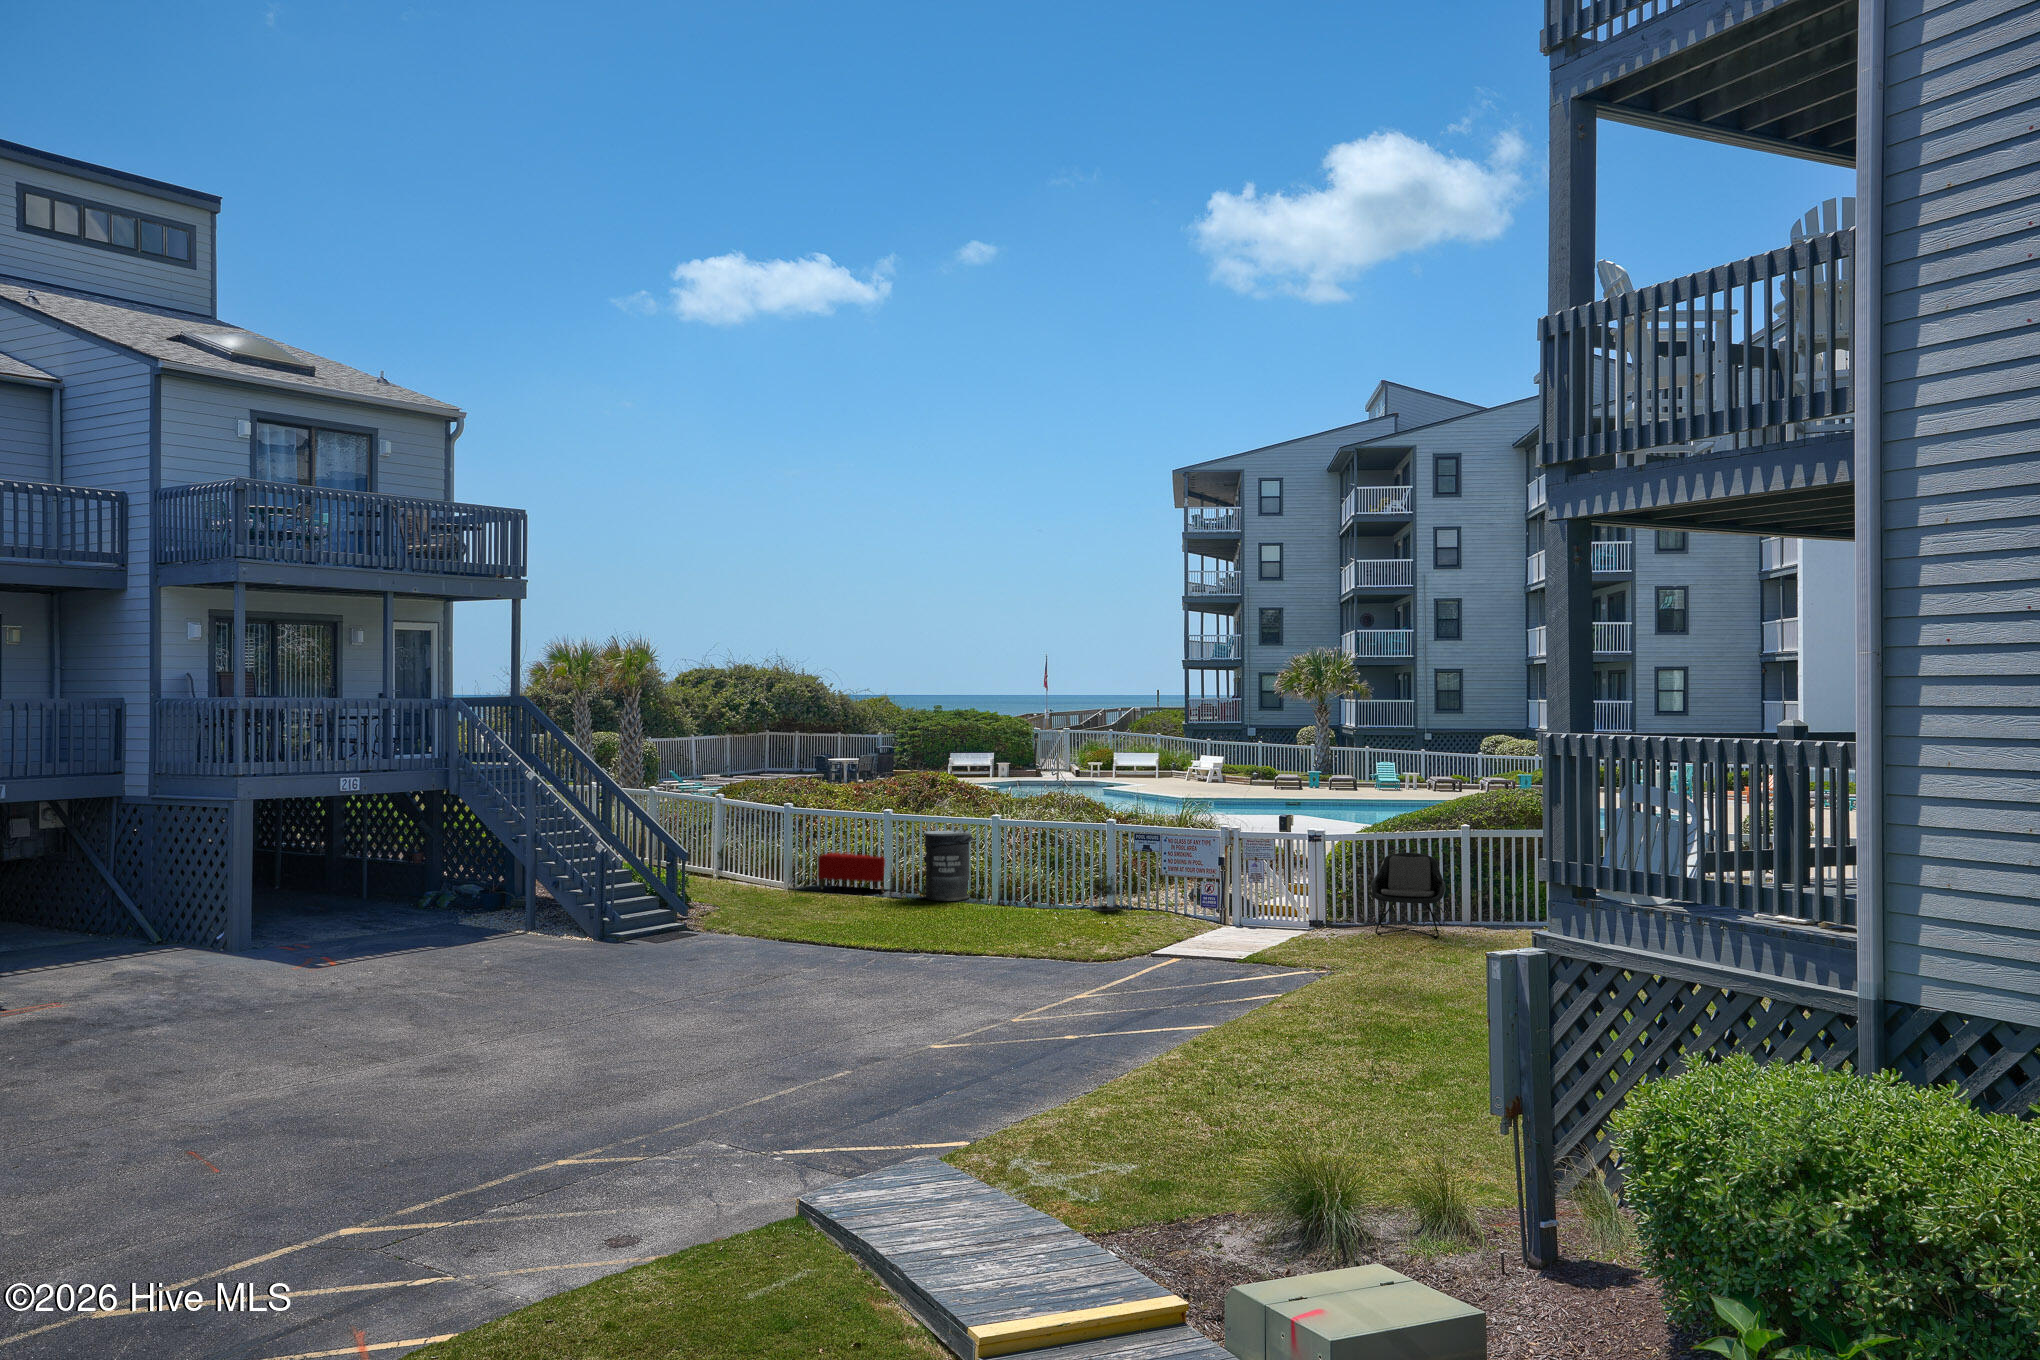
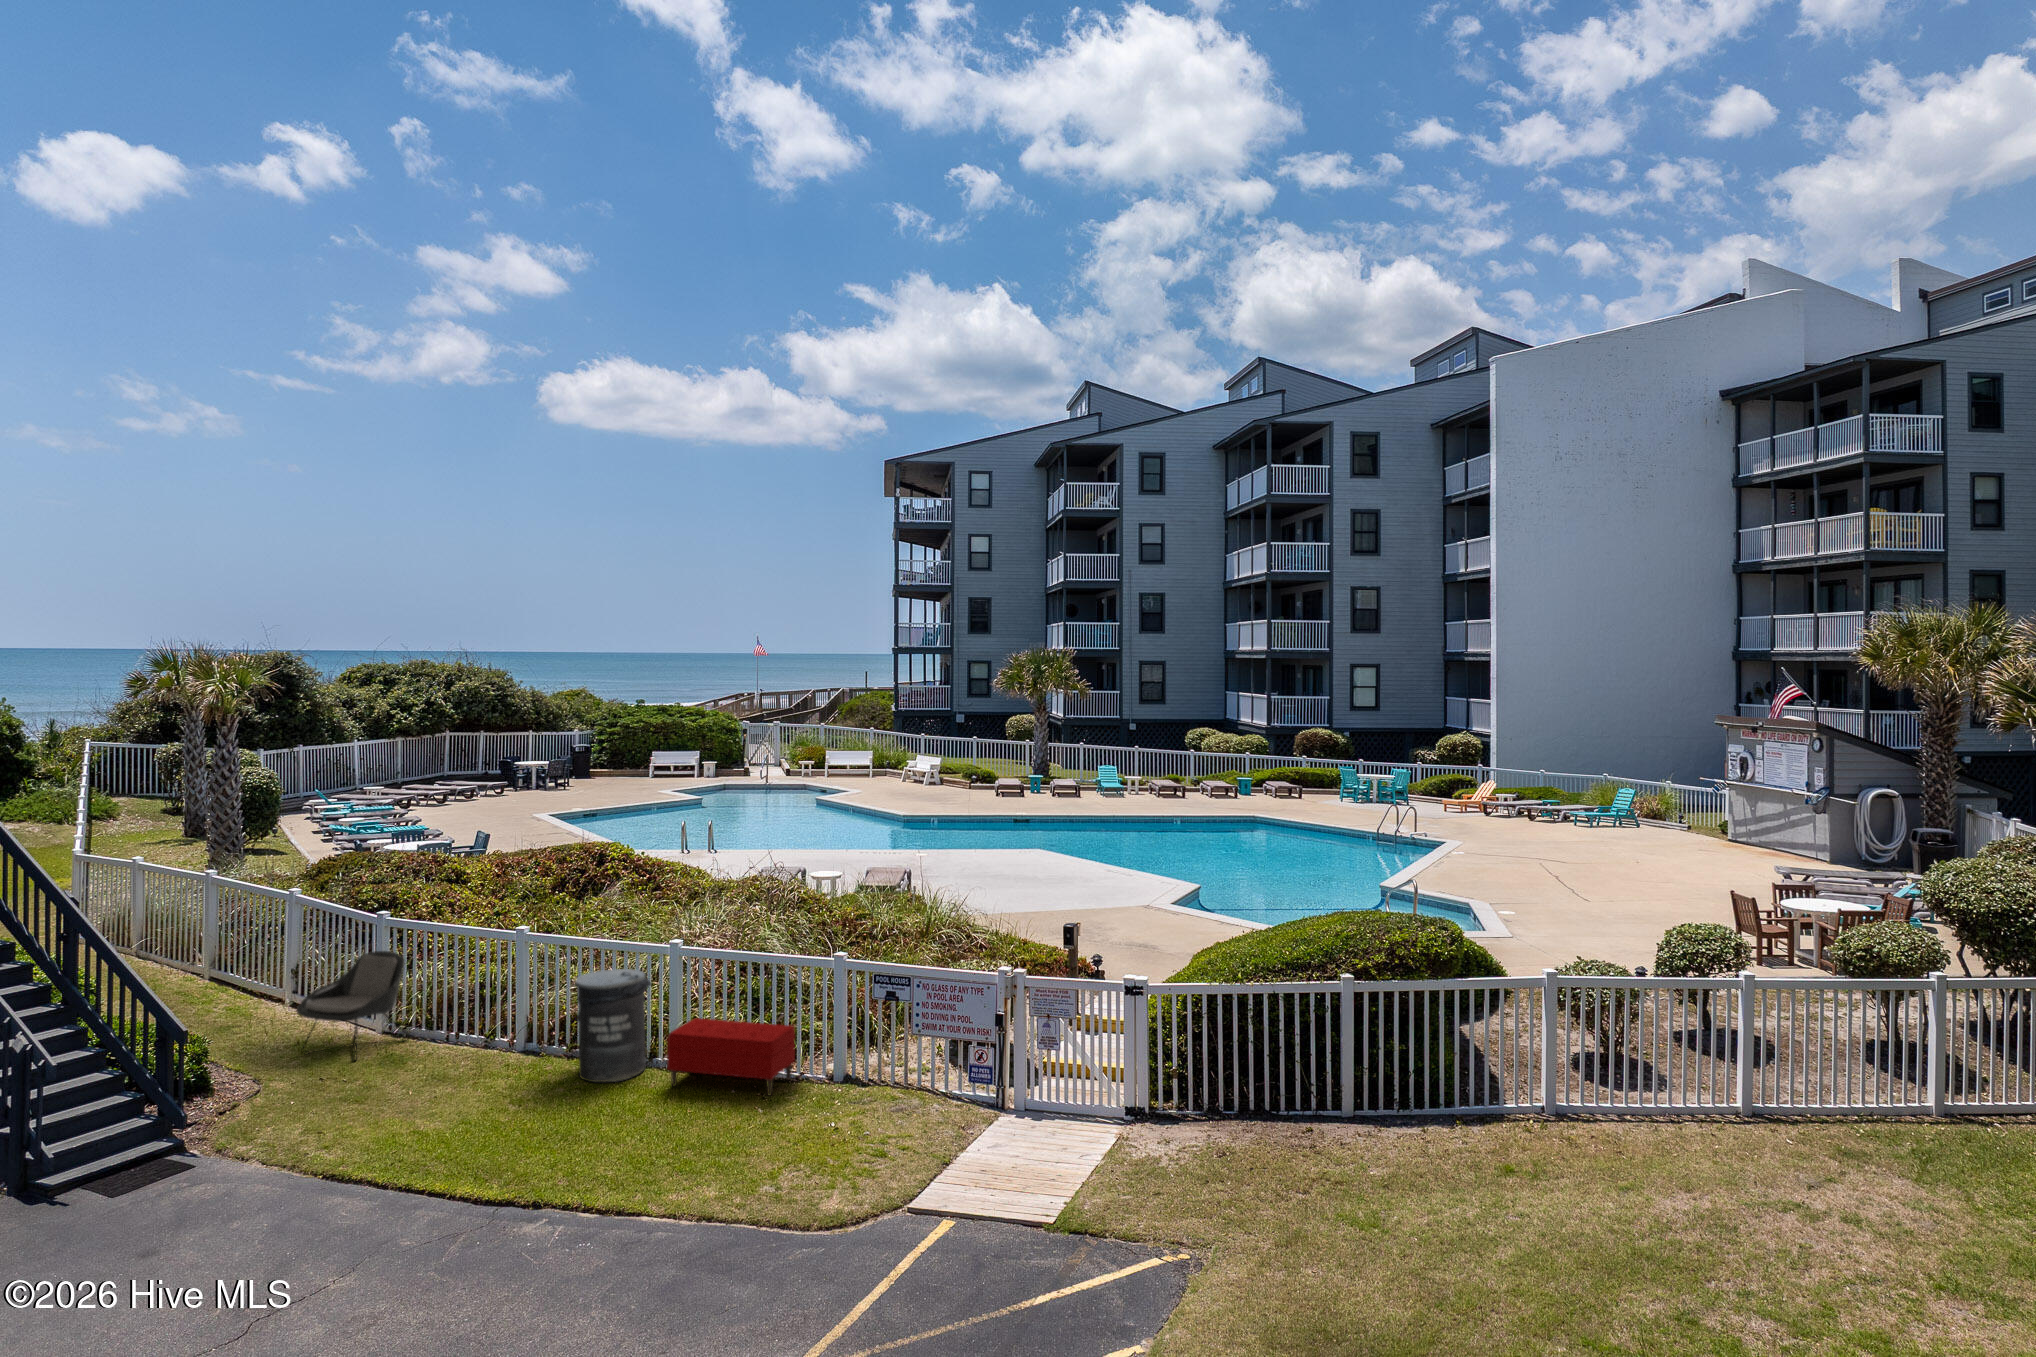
lounge chair: present [1371,852,1445,939] -> present [296,951,409,1060]
bench: present [818,853,885,893] -> present [667,1018,795,1095]
potted tree: present [1091,867,1117,911] -> none [821,1023,864,1097]

